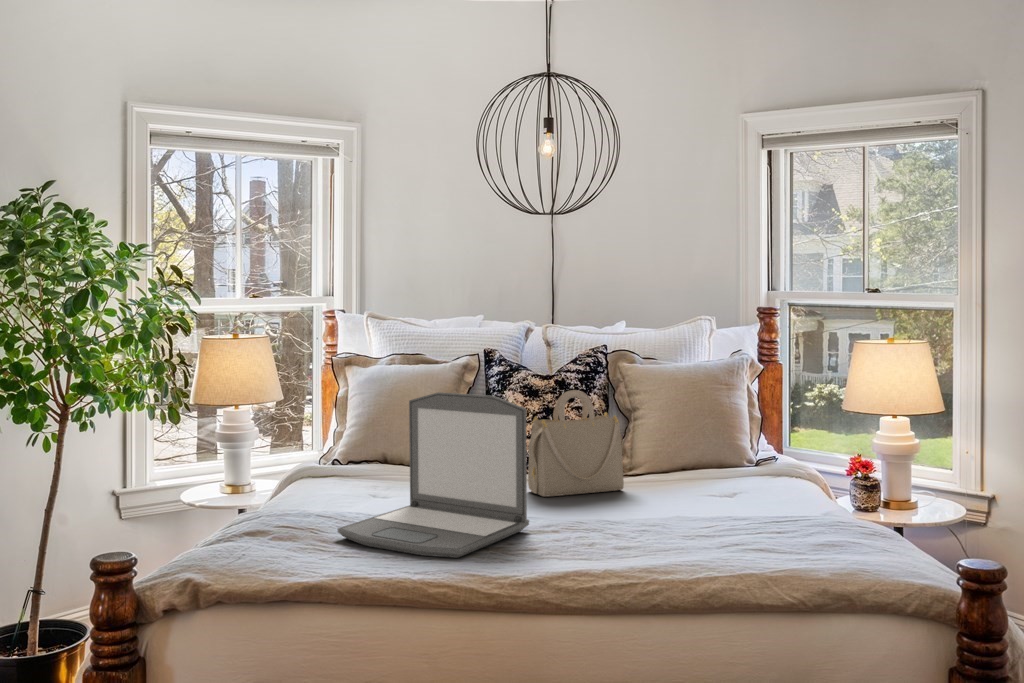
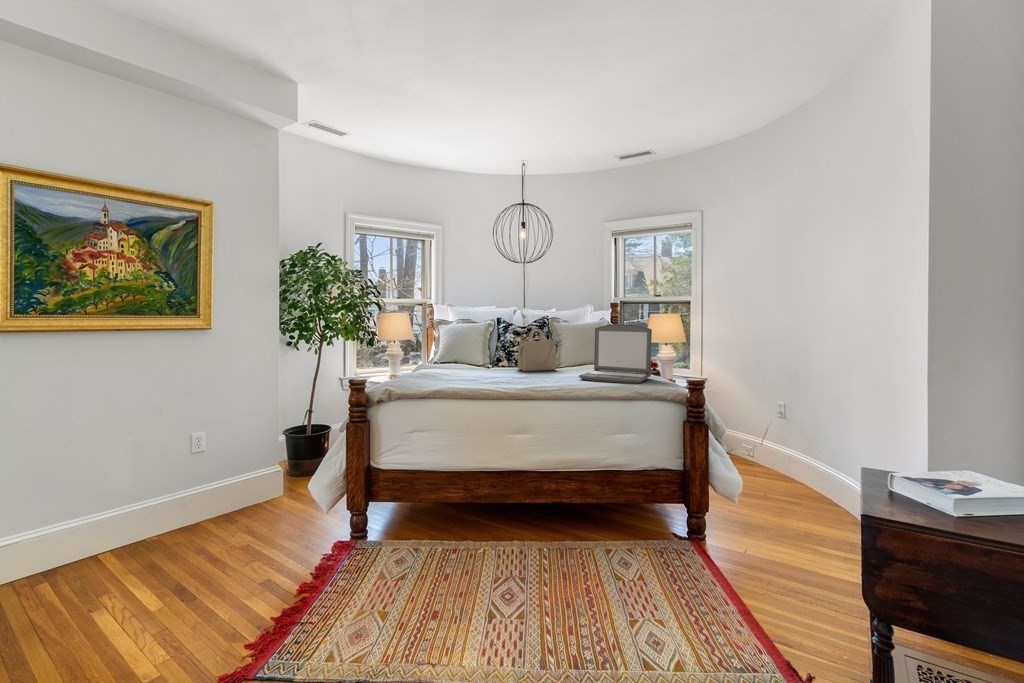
laptop: present [338,392,529,558] -> present [579,324,652,384]

